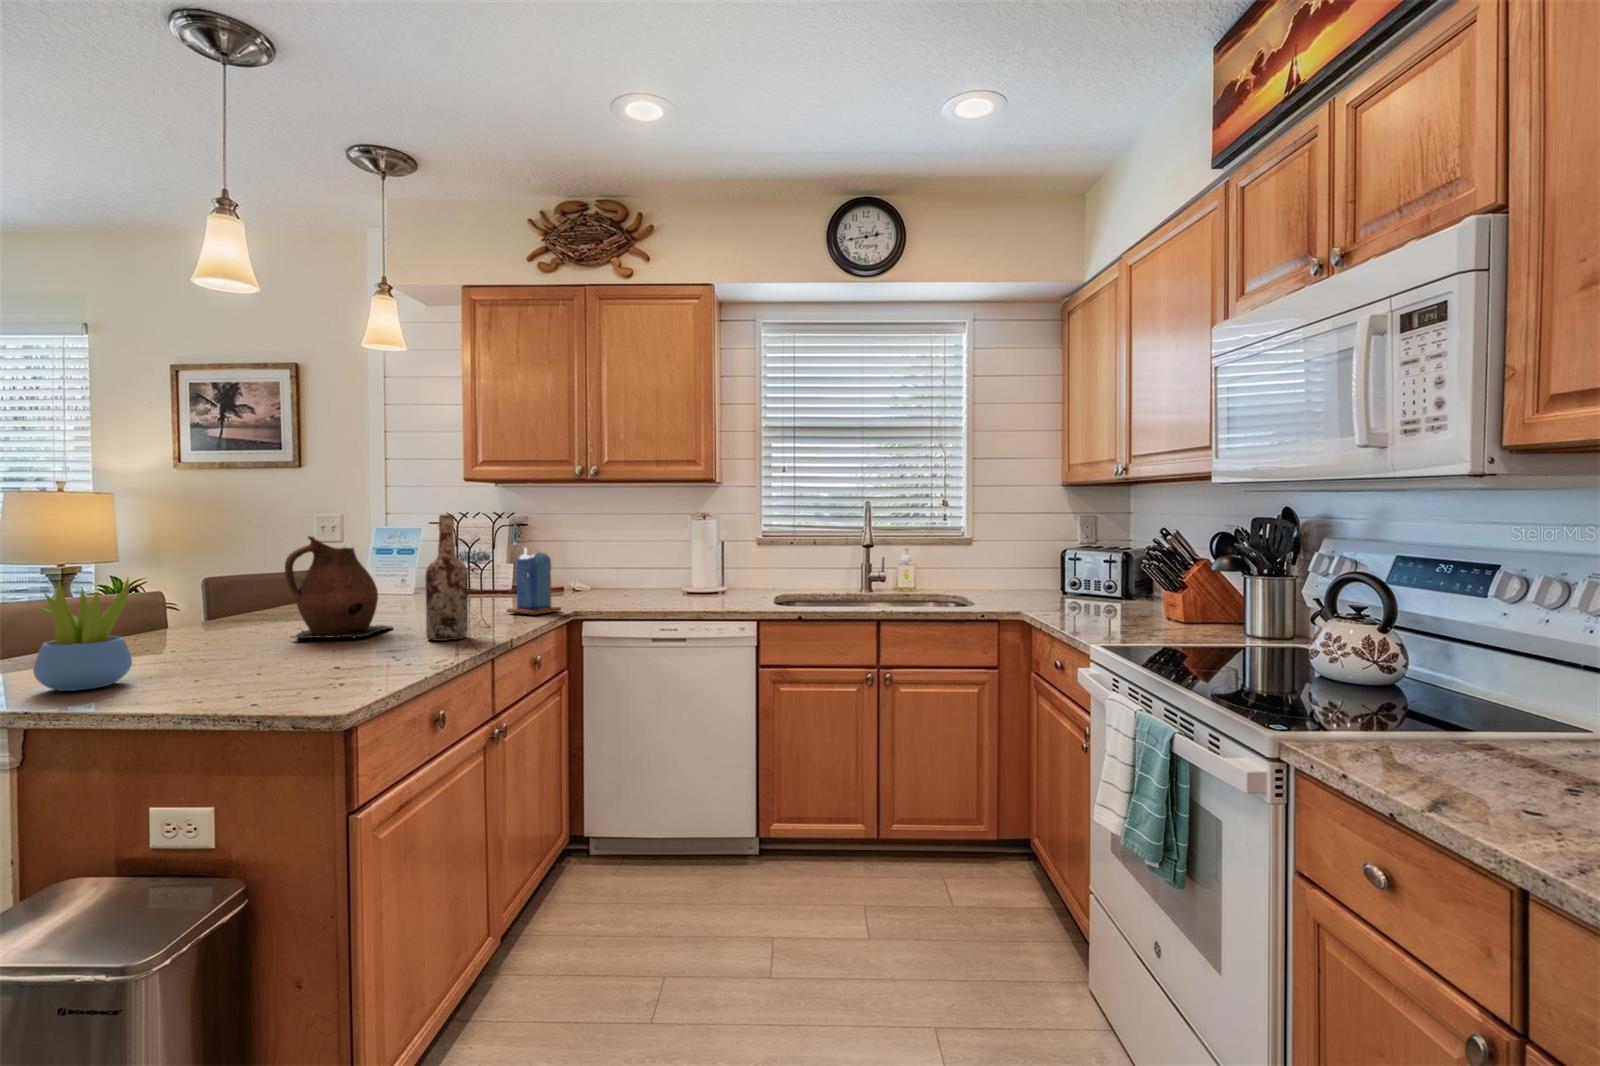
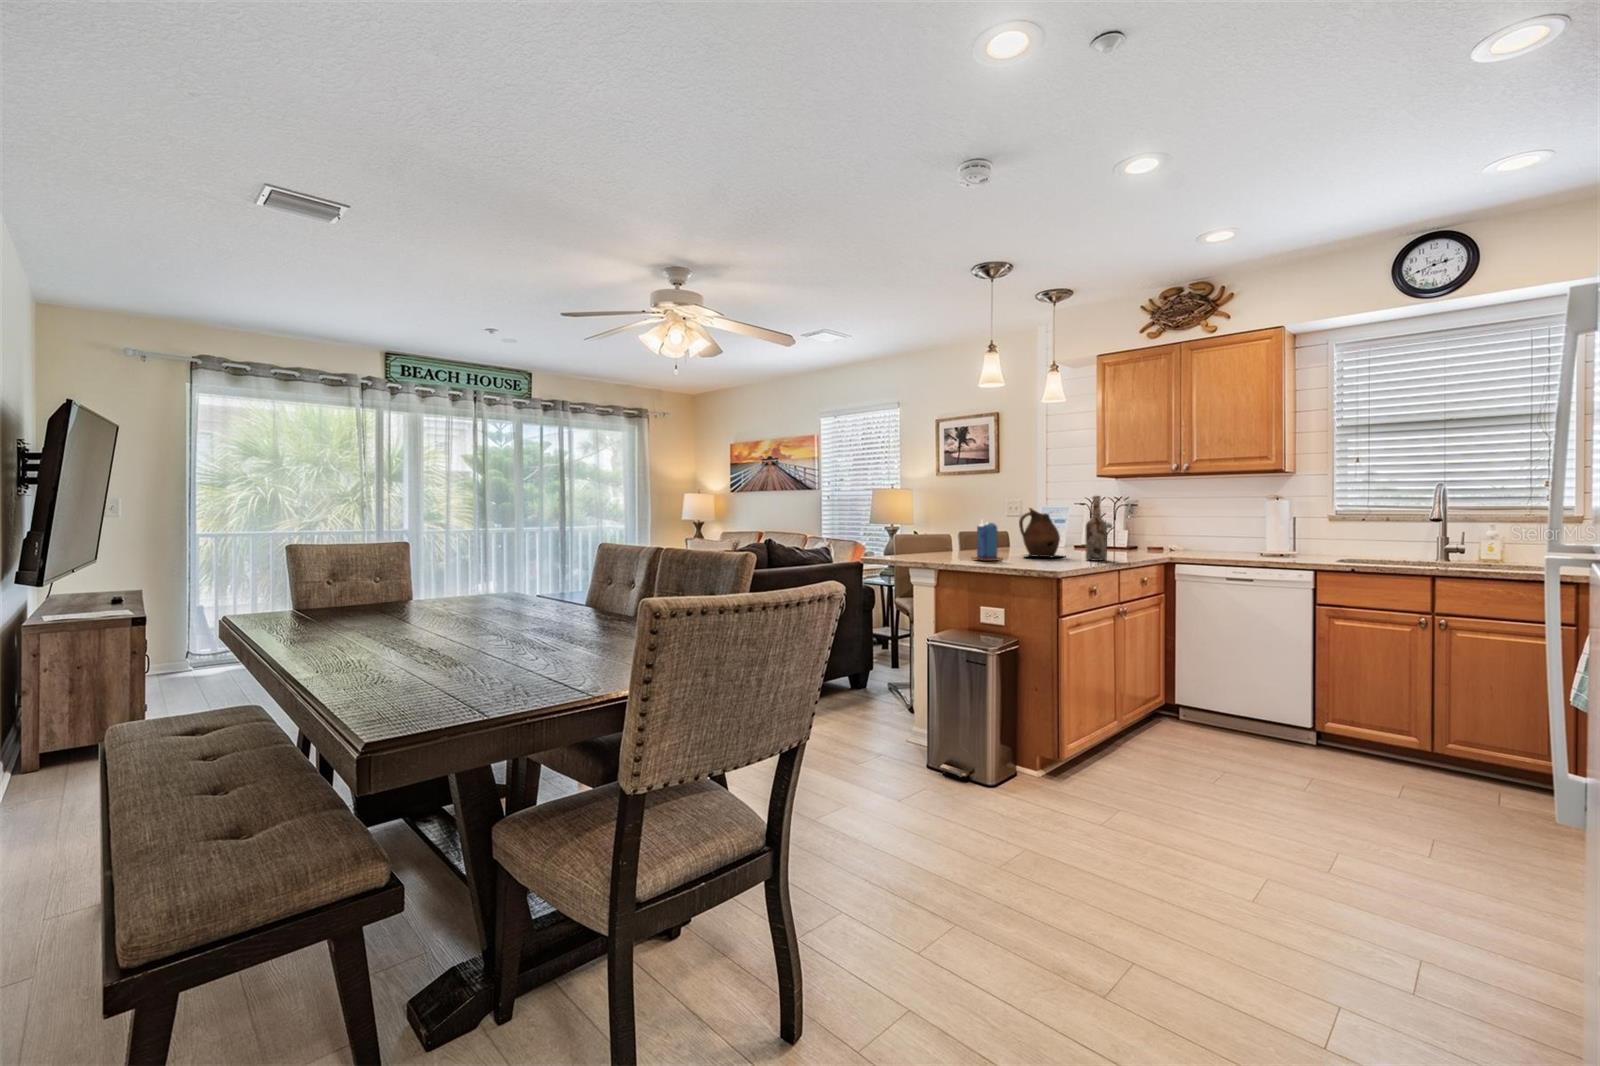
candle: present [507,548,561,615] -> present [972,522,1003,561]
succulent plant: present [33,579,132,691] -> none [948,521,976,564]

